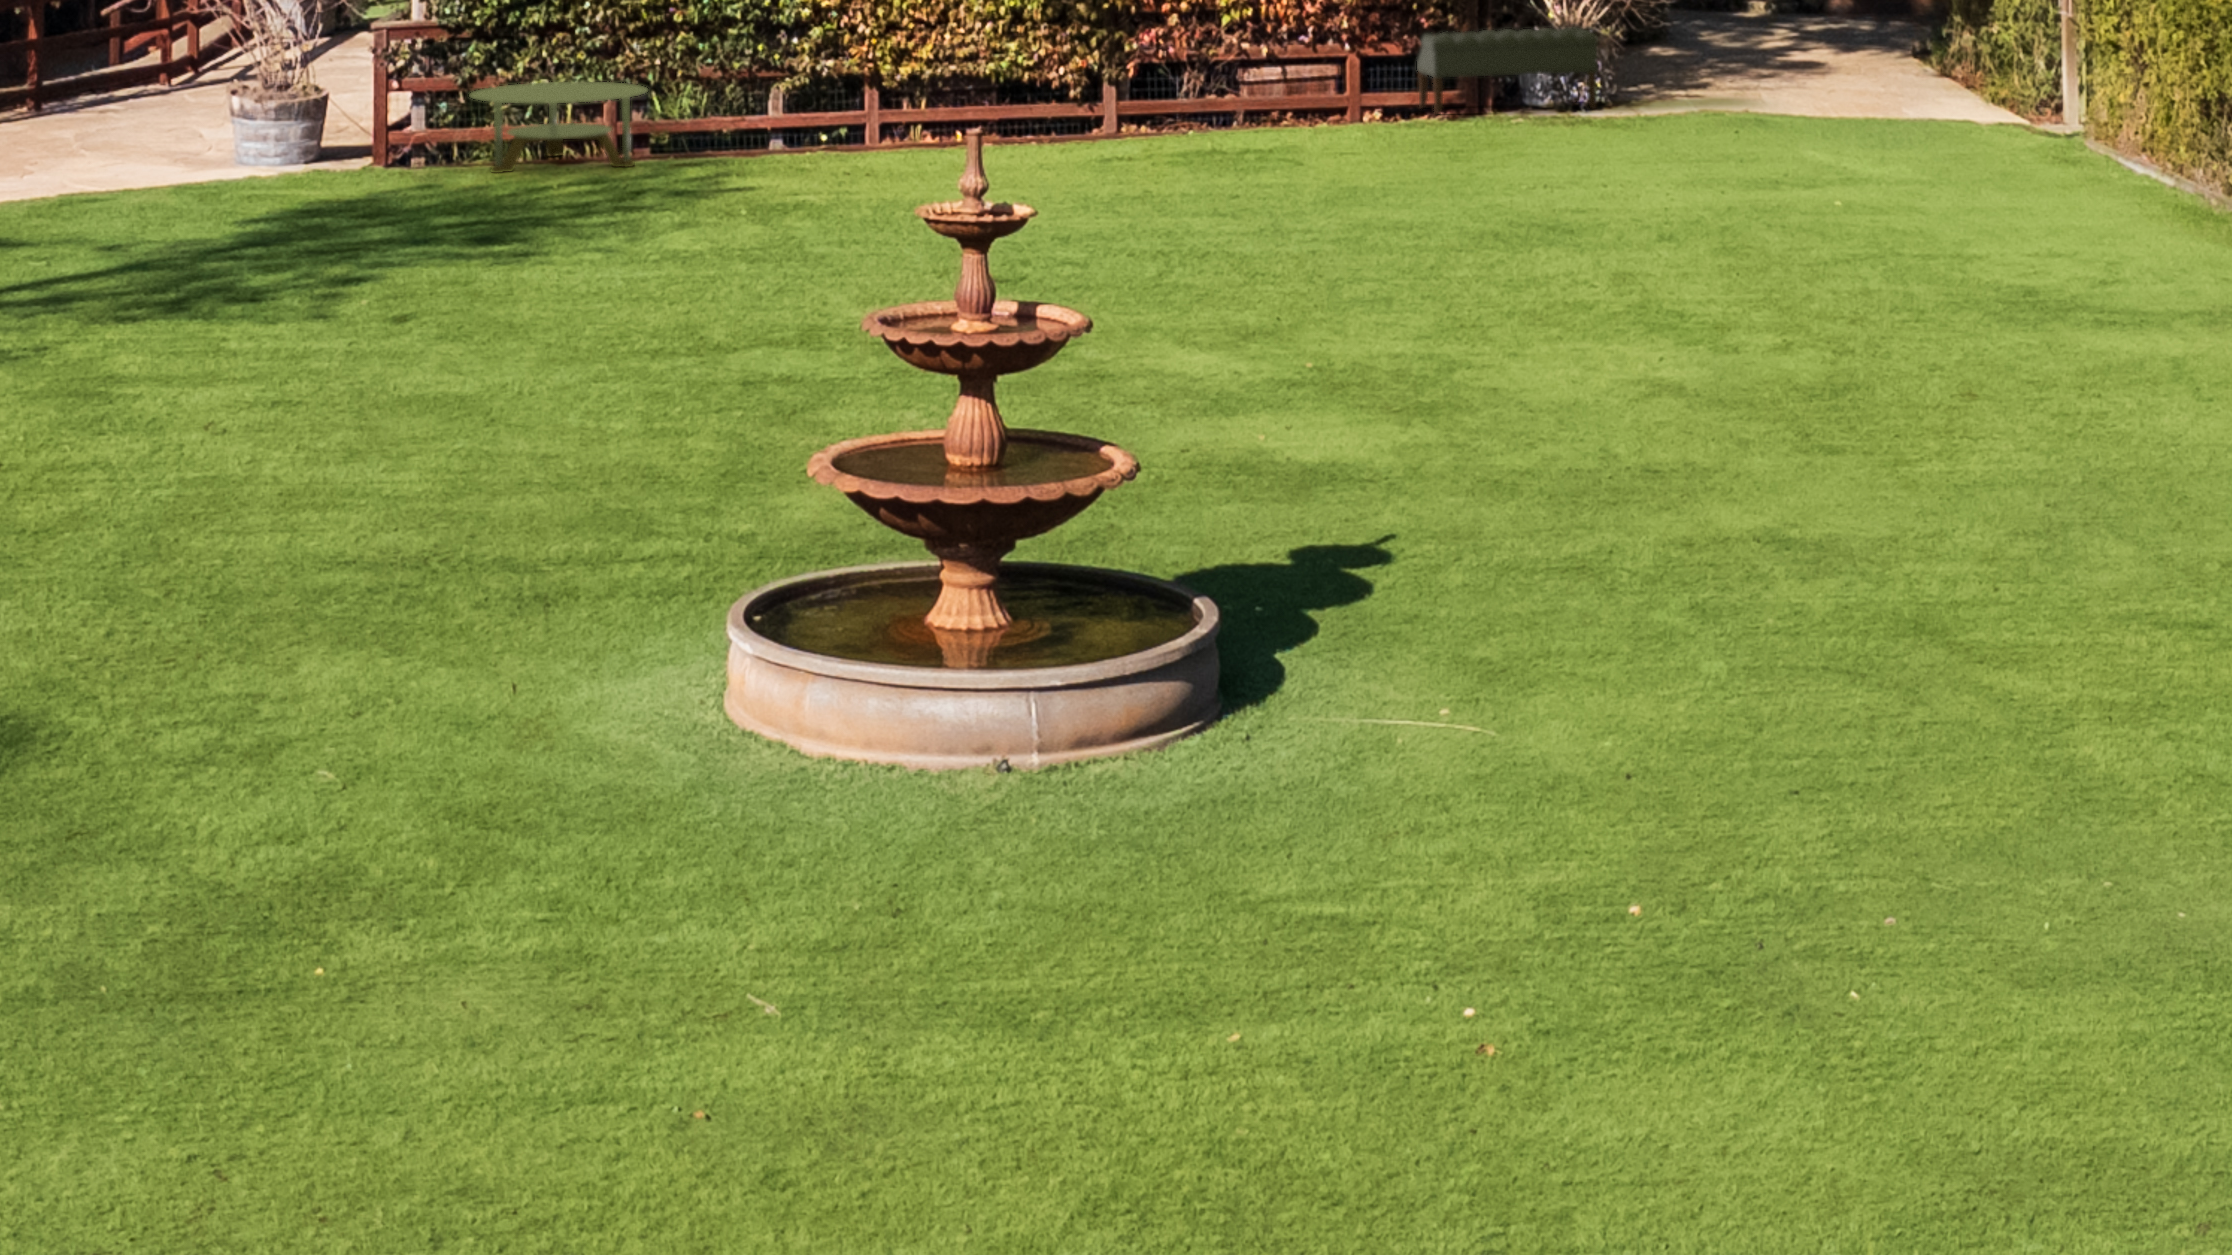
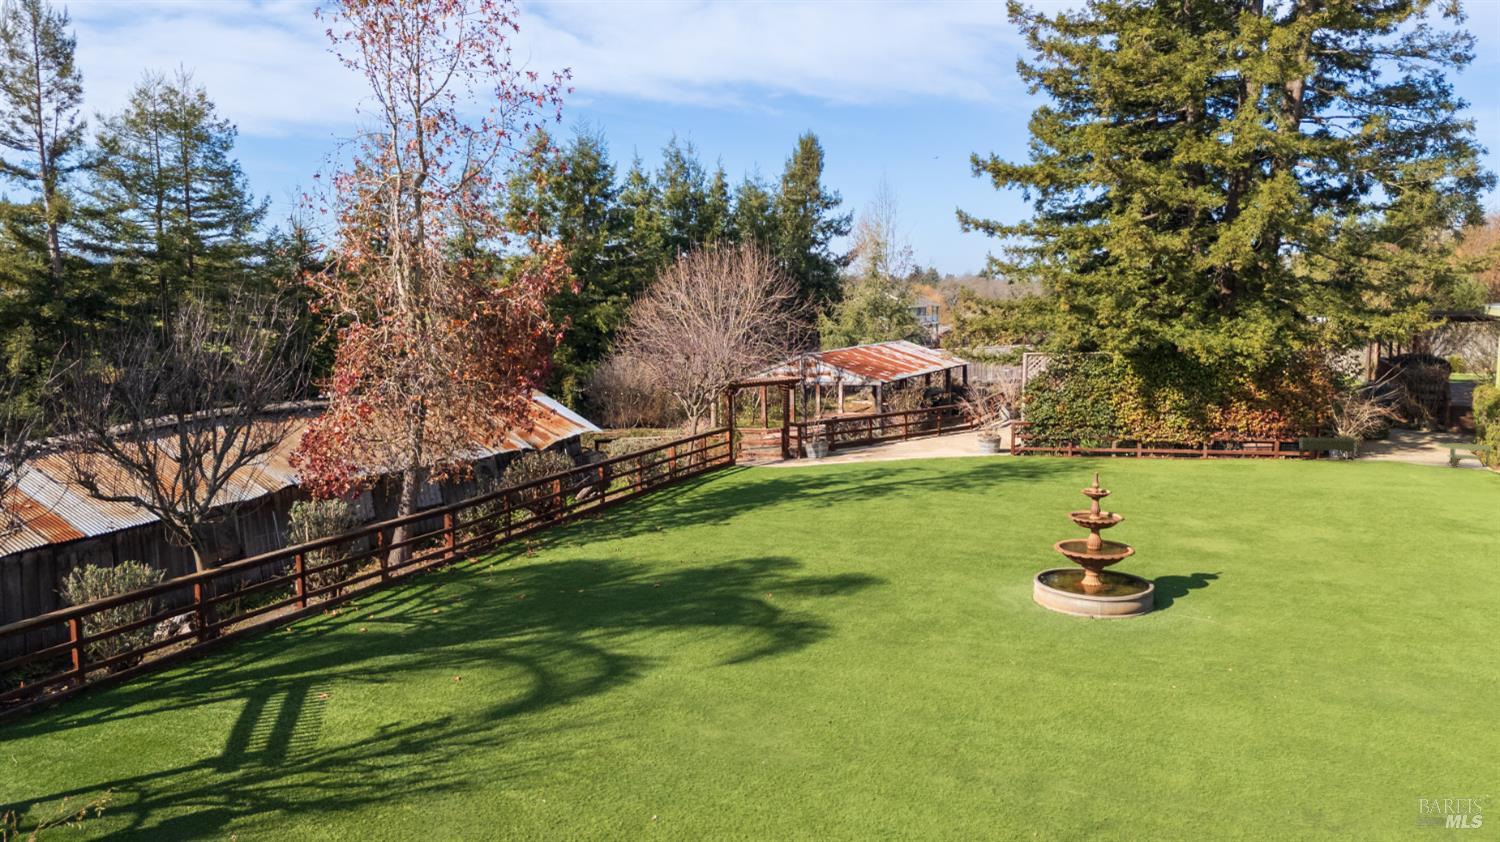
round table: present [470,82,647,173] -> present [1438,443,1492,467]

